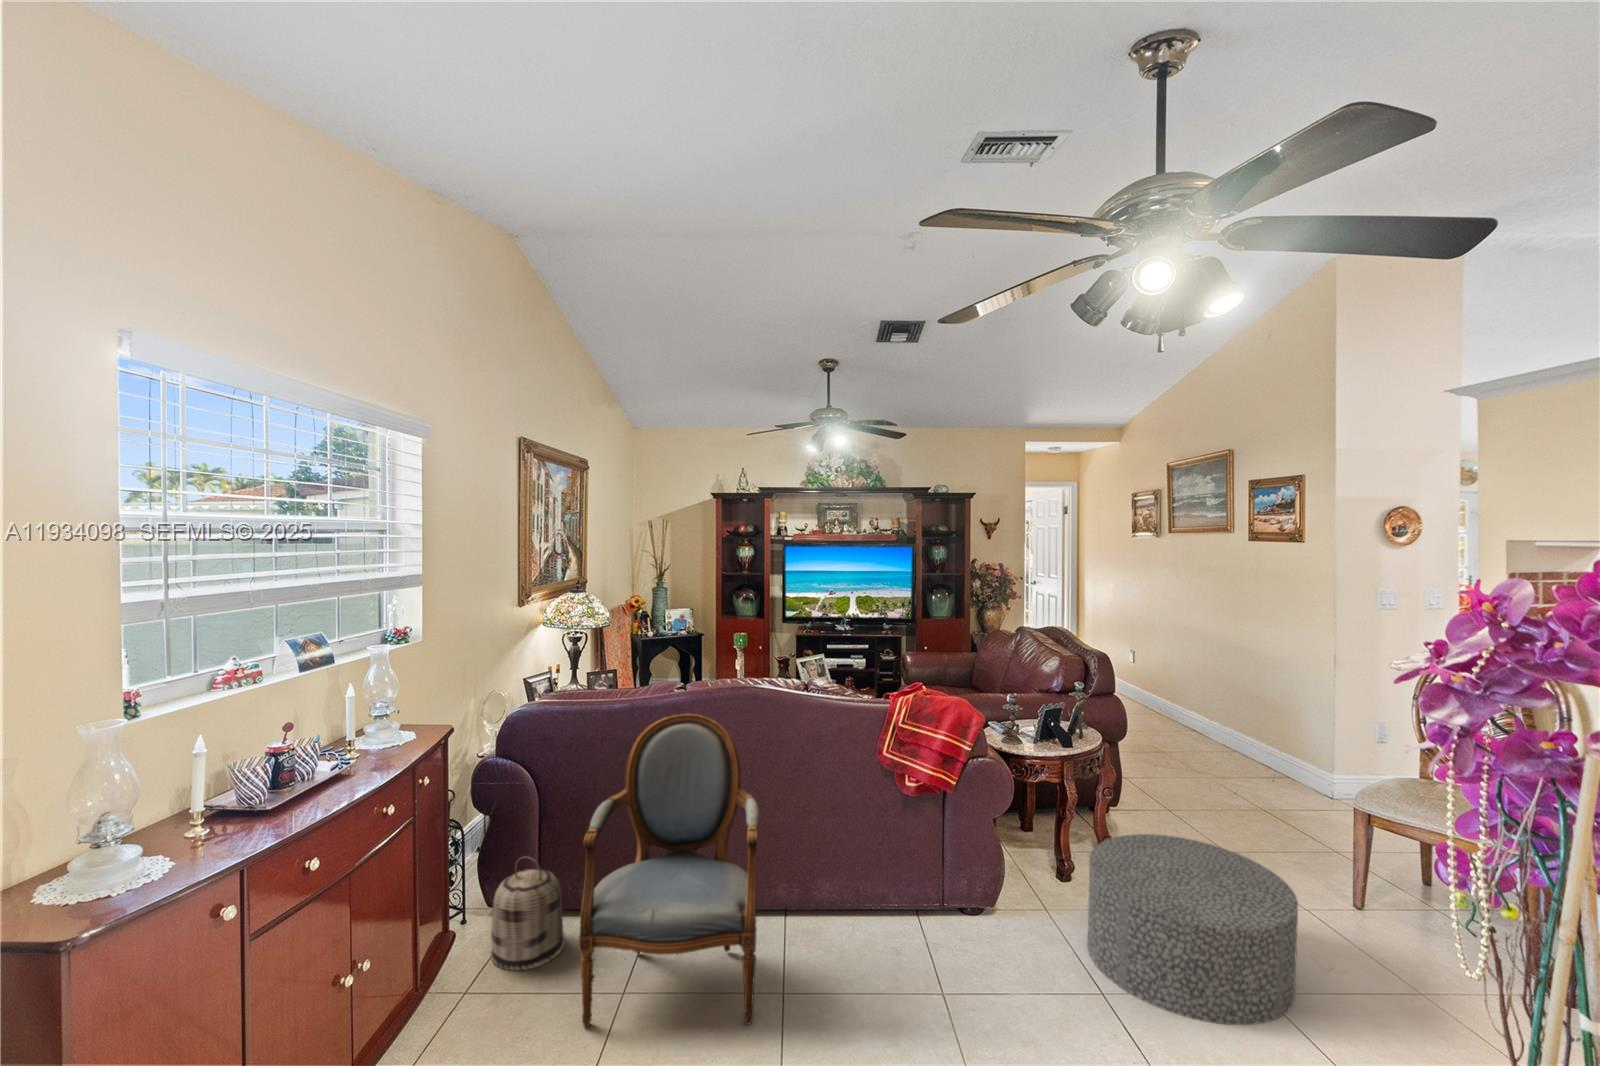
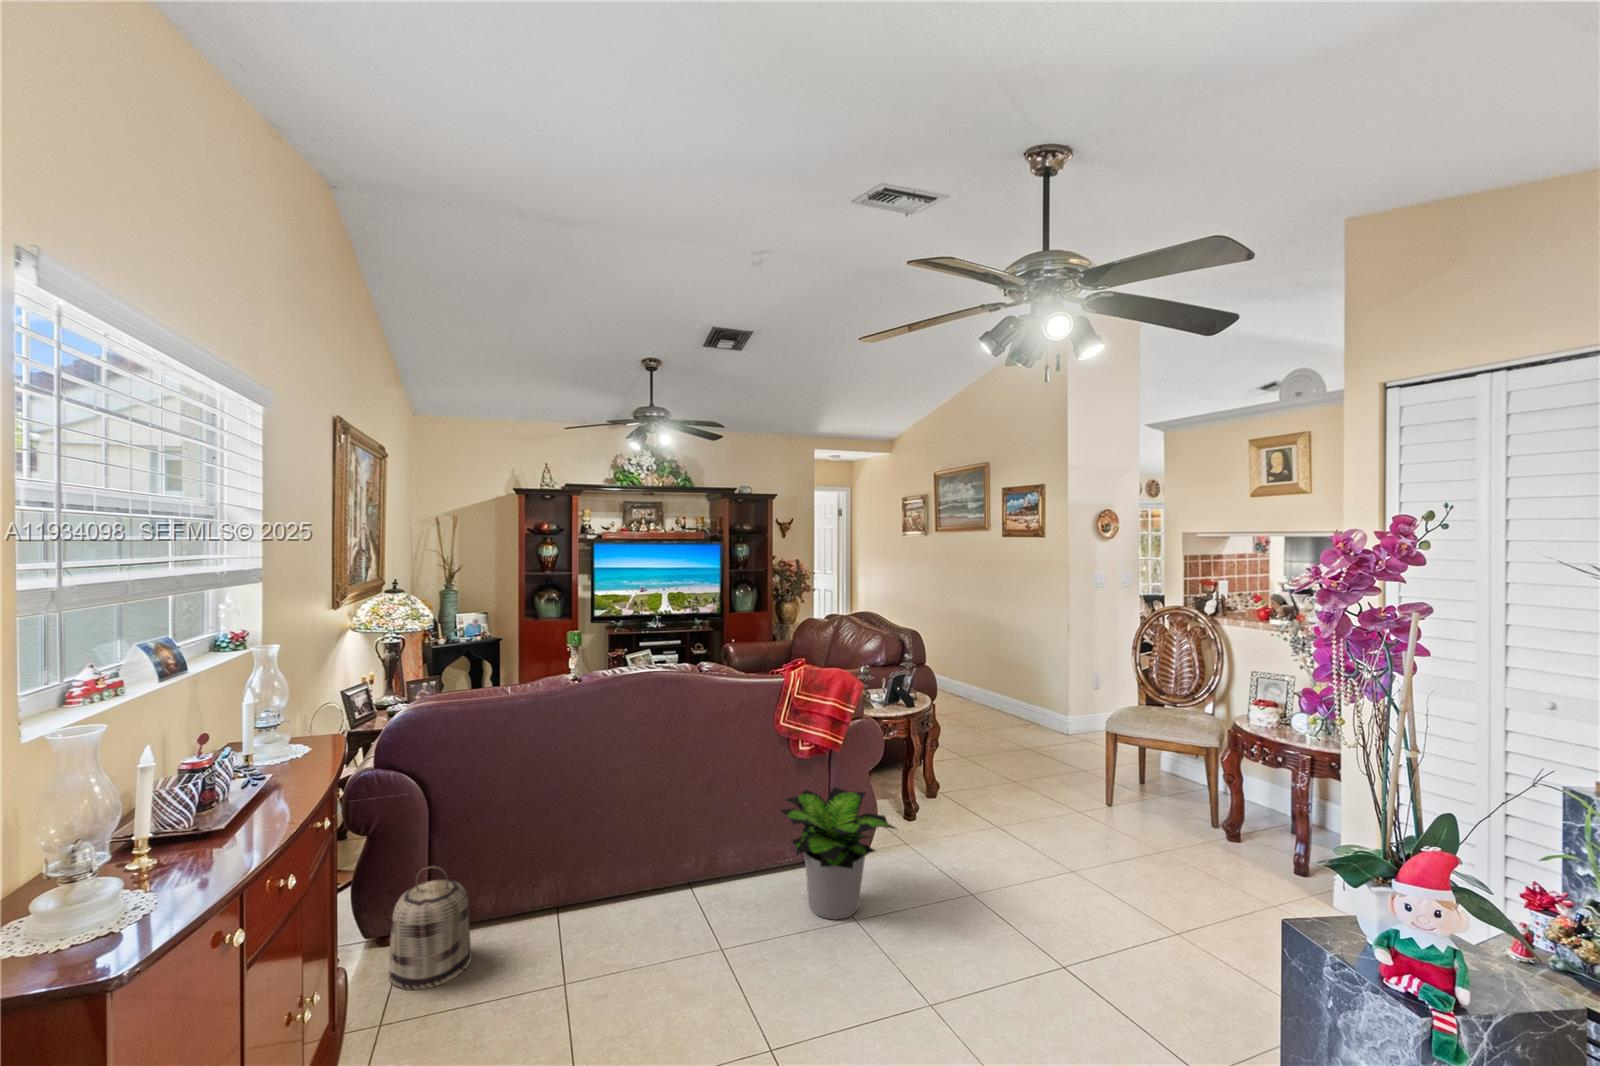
armchair: present [579,714,759,1028] -> none [528,700,707,1023]
potted plant: none [866,831,1003,987] -> present [781,787,896,919]
ottoman: present [1088,834,1298,1025] -> none [945,769,1098,905]

